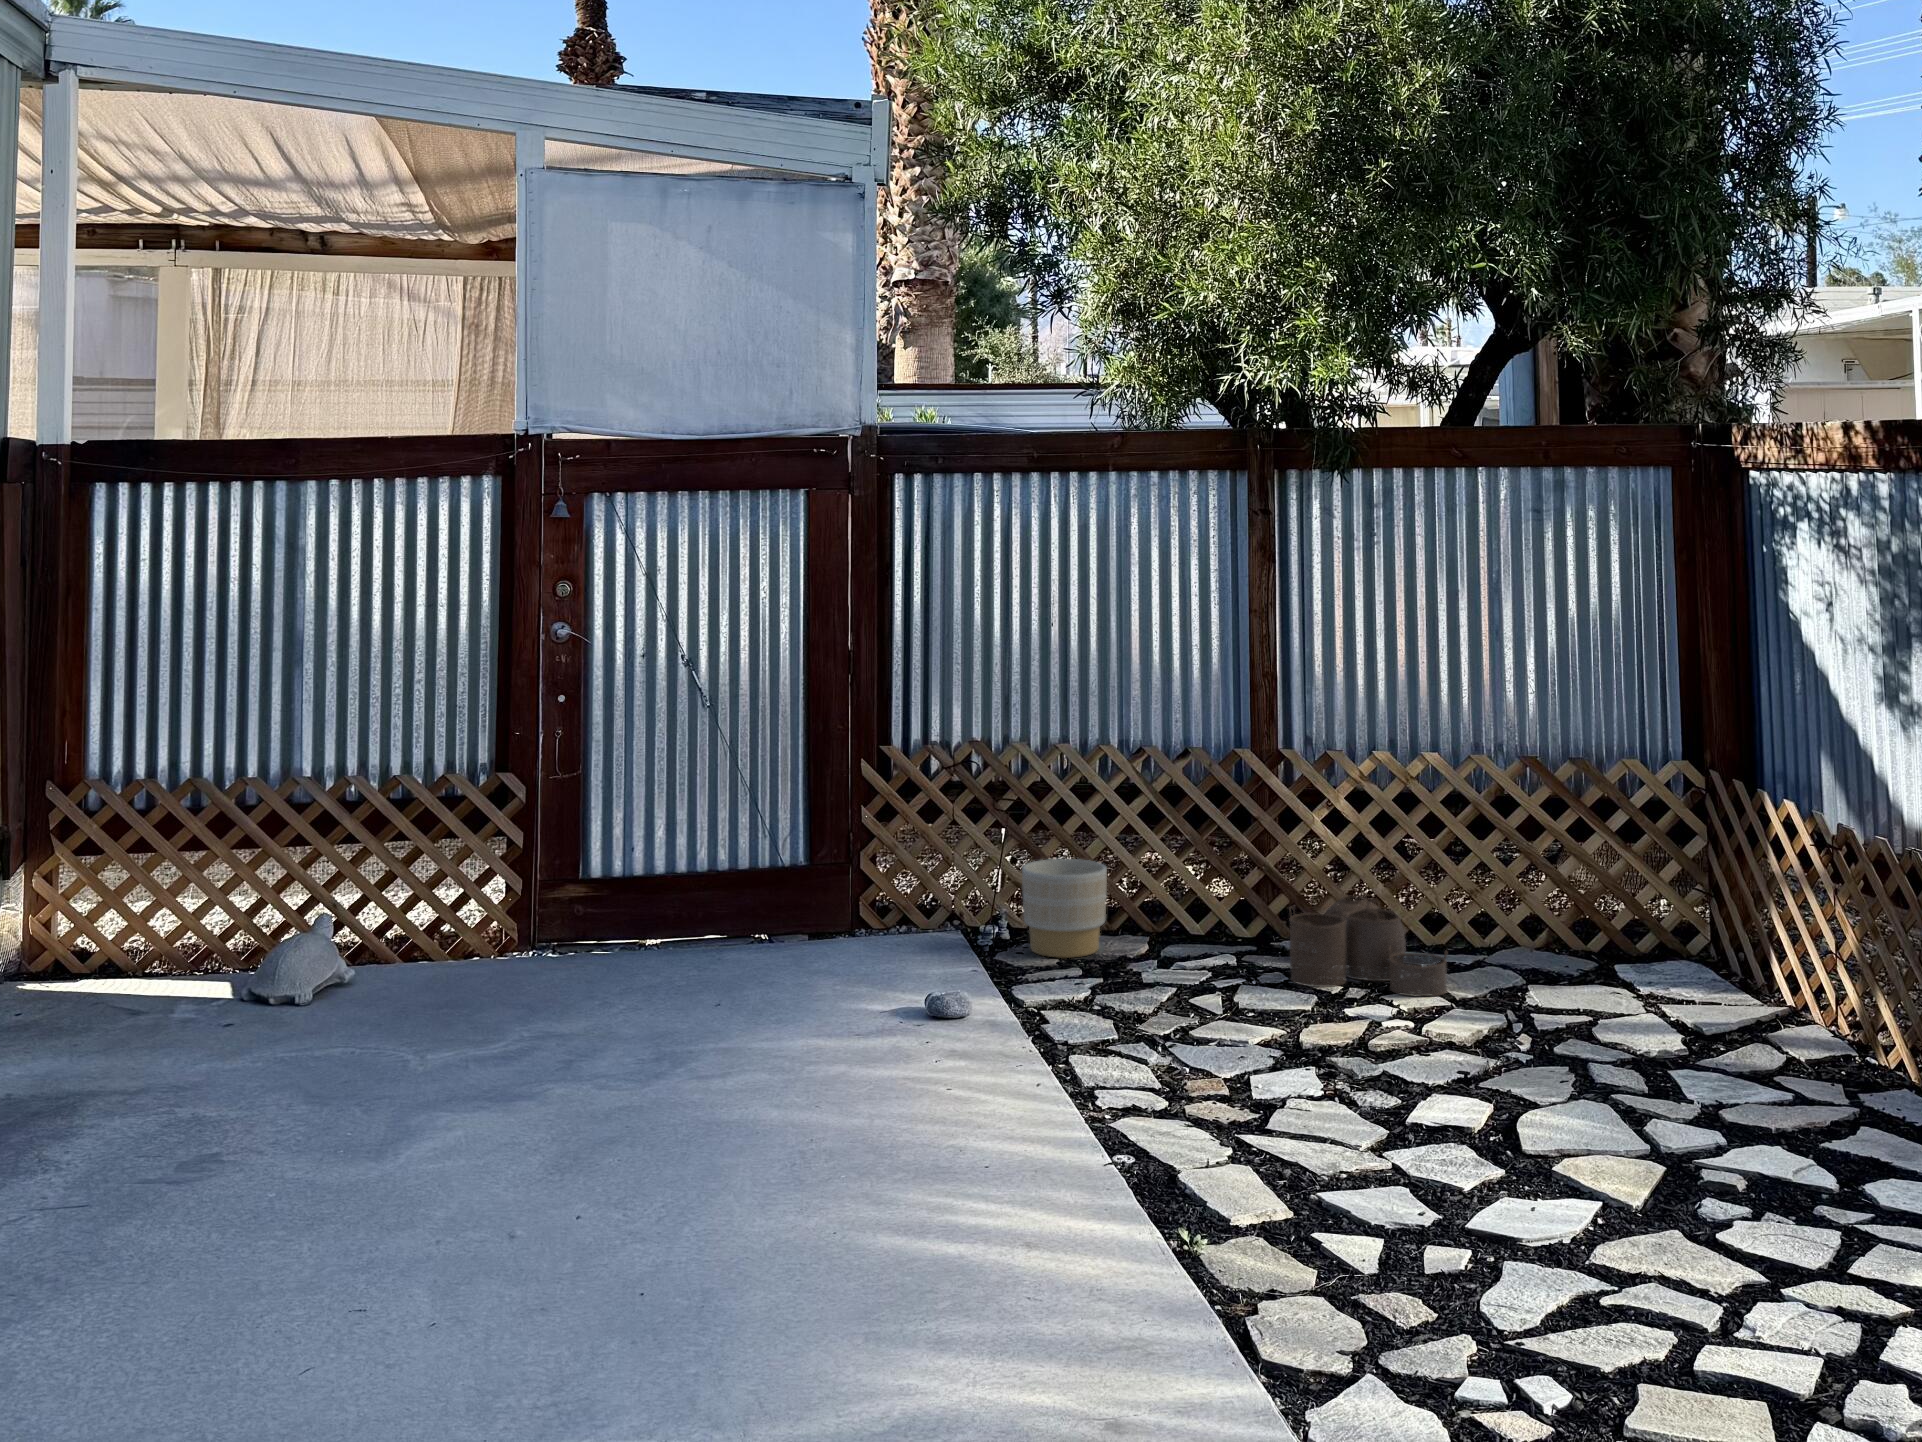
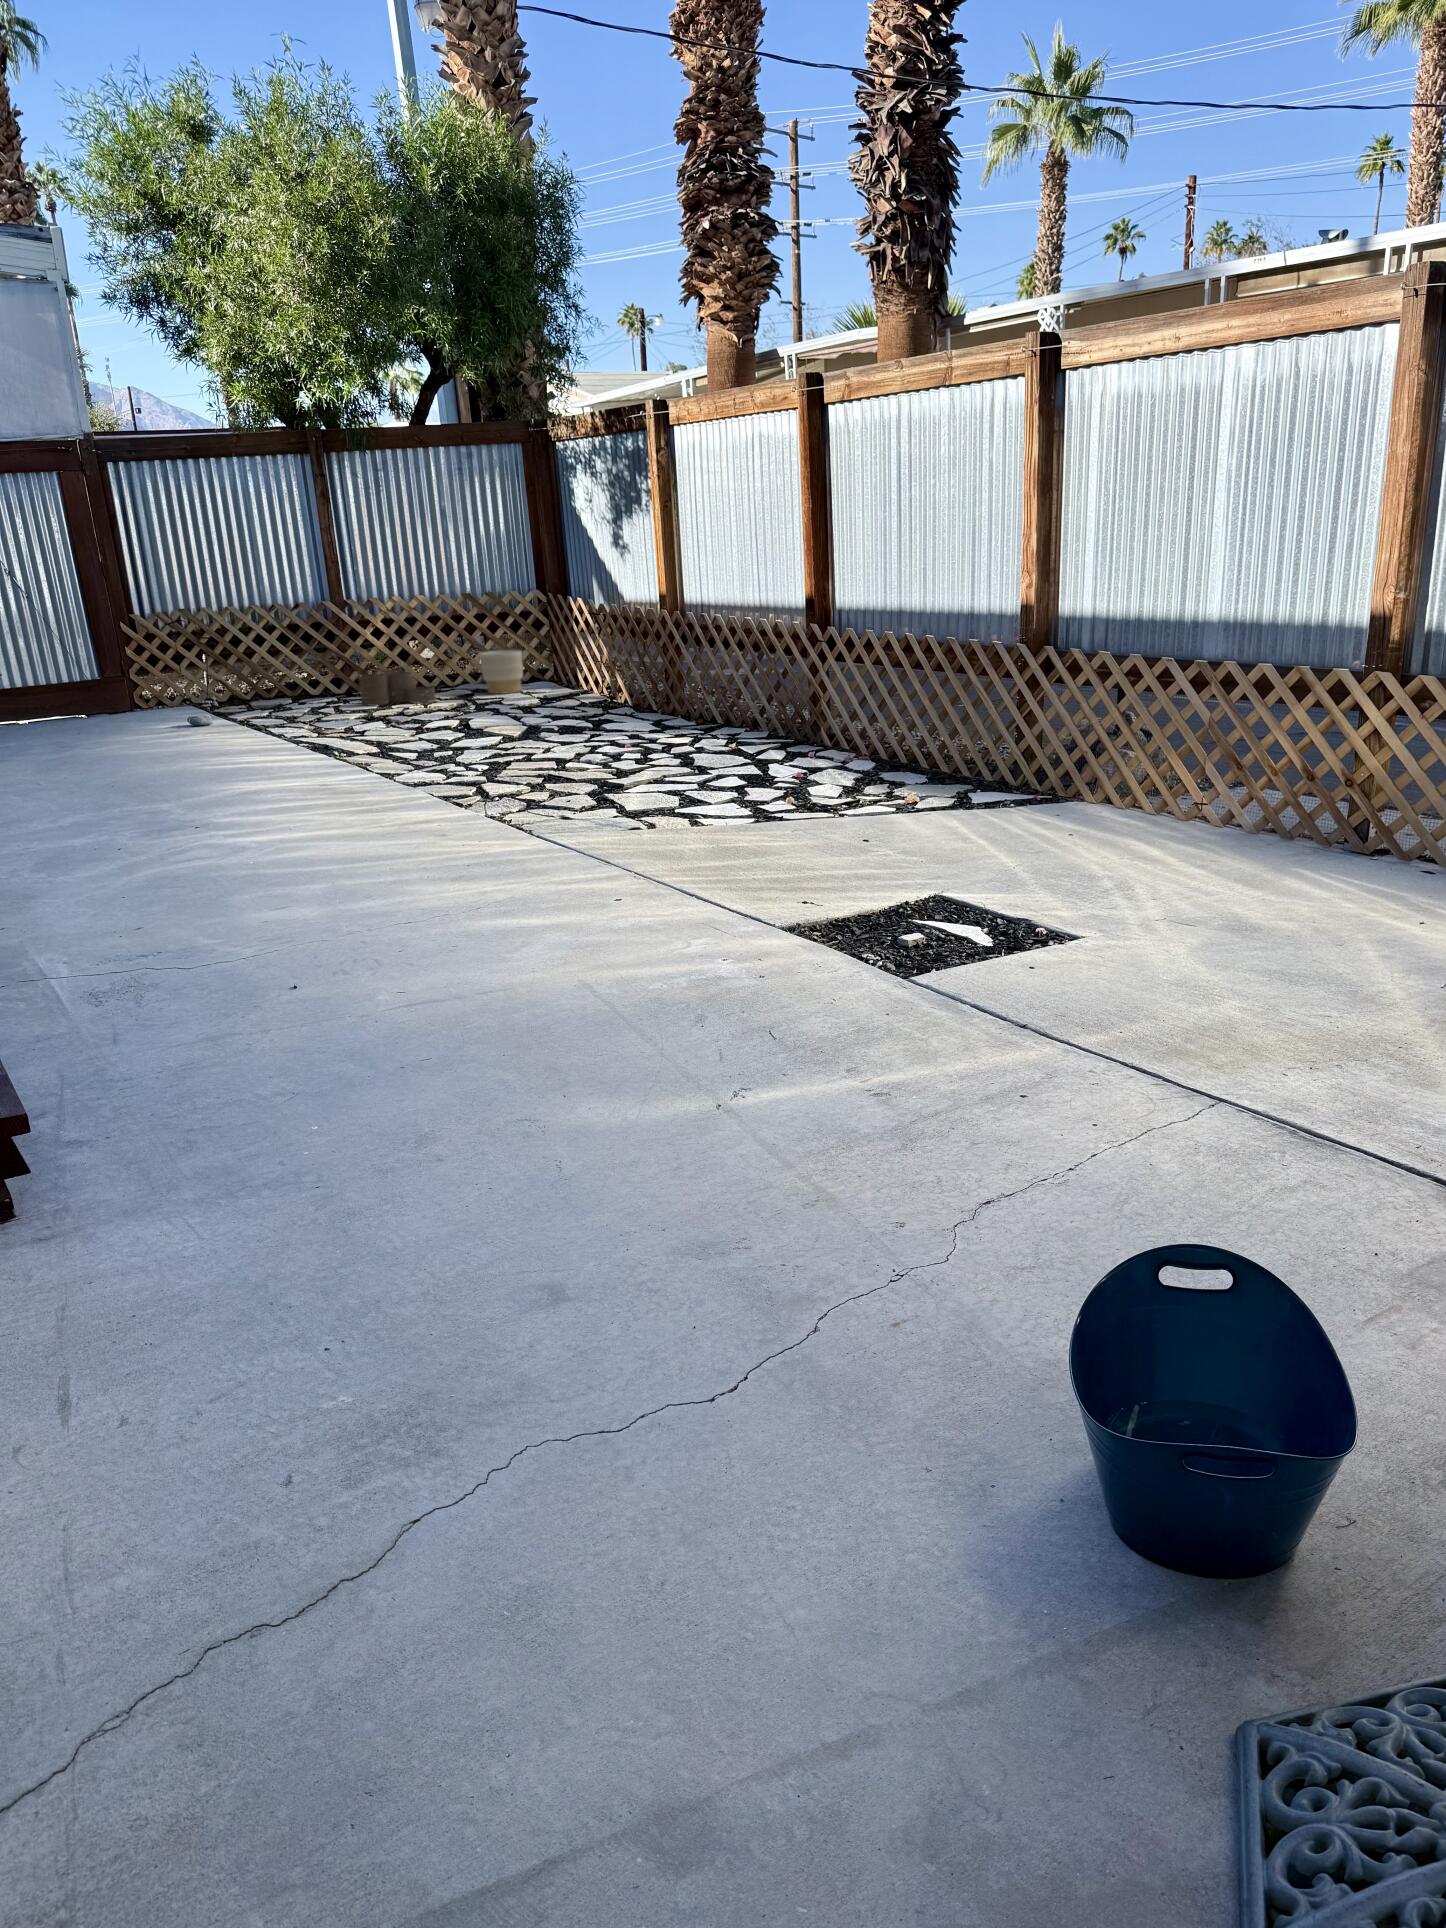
planter: present [1022,859,1107,958] -> present [480,650,523,694]

